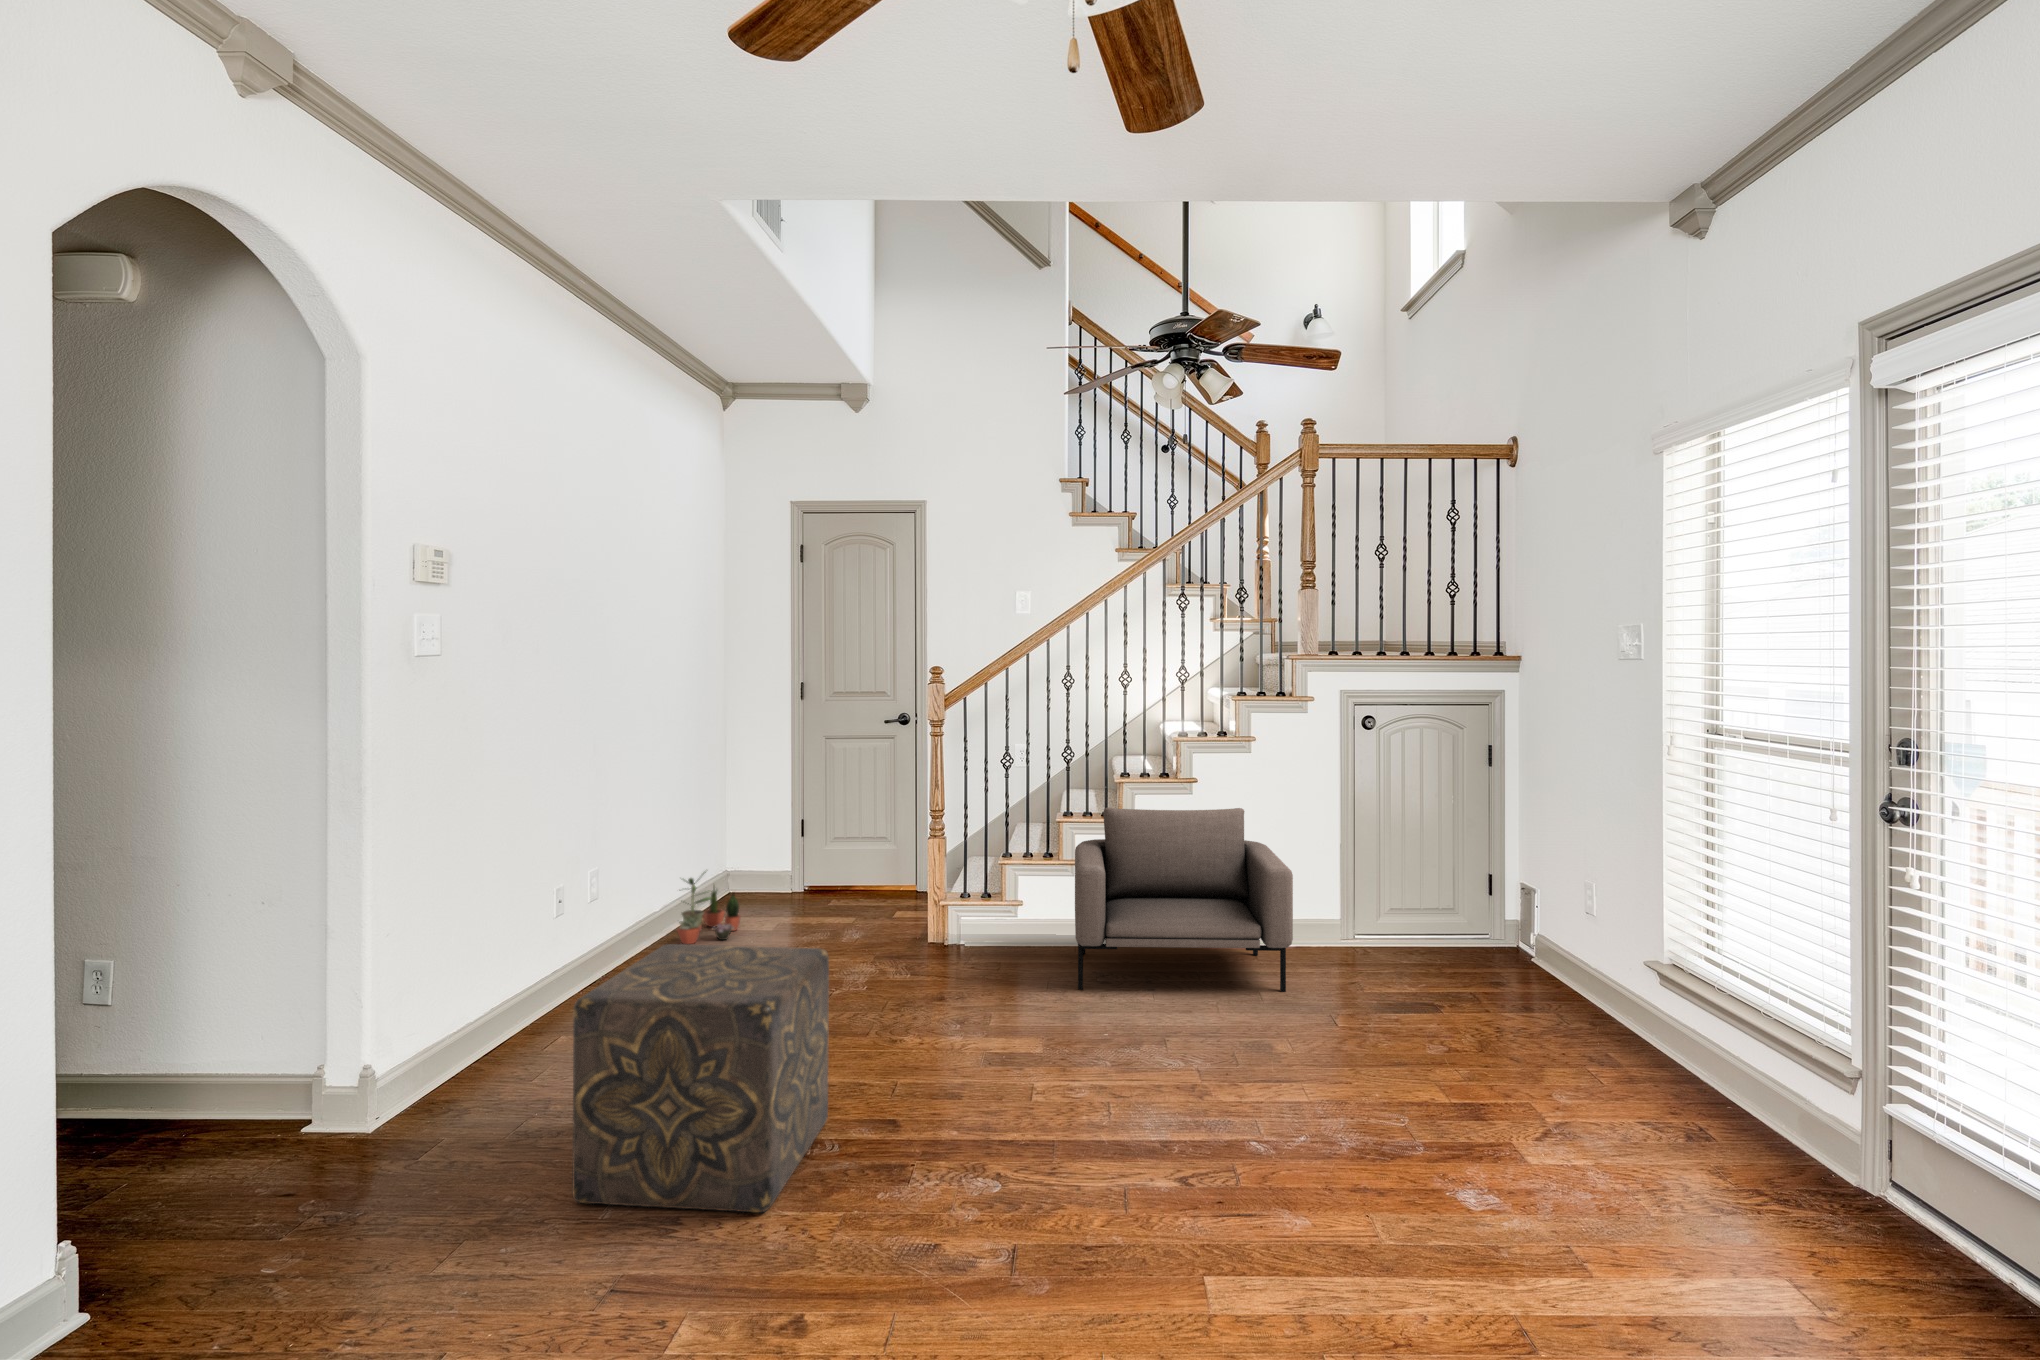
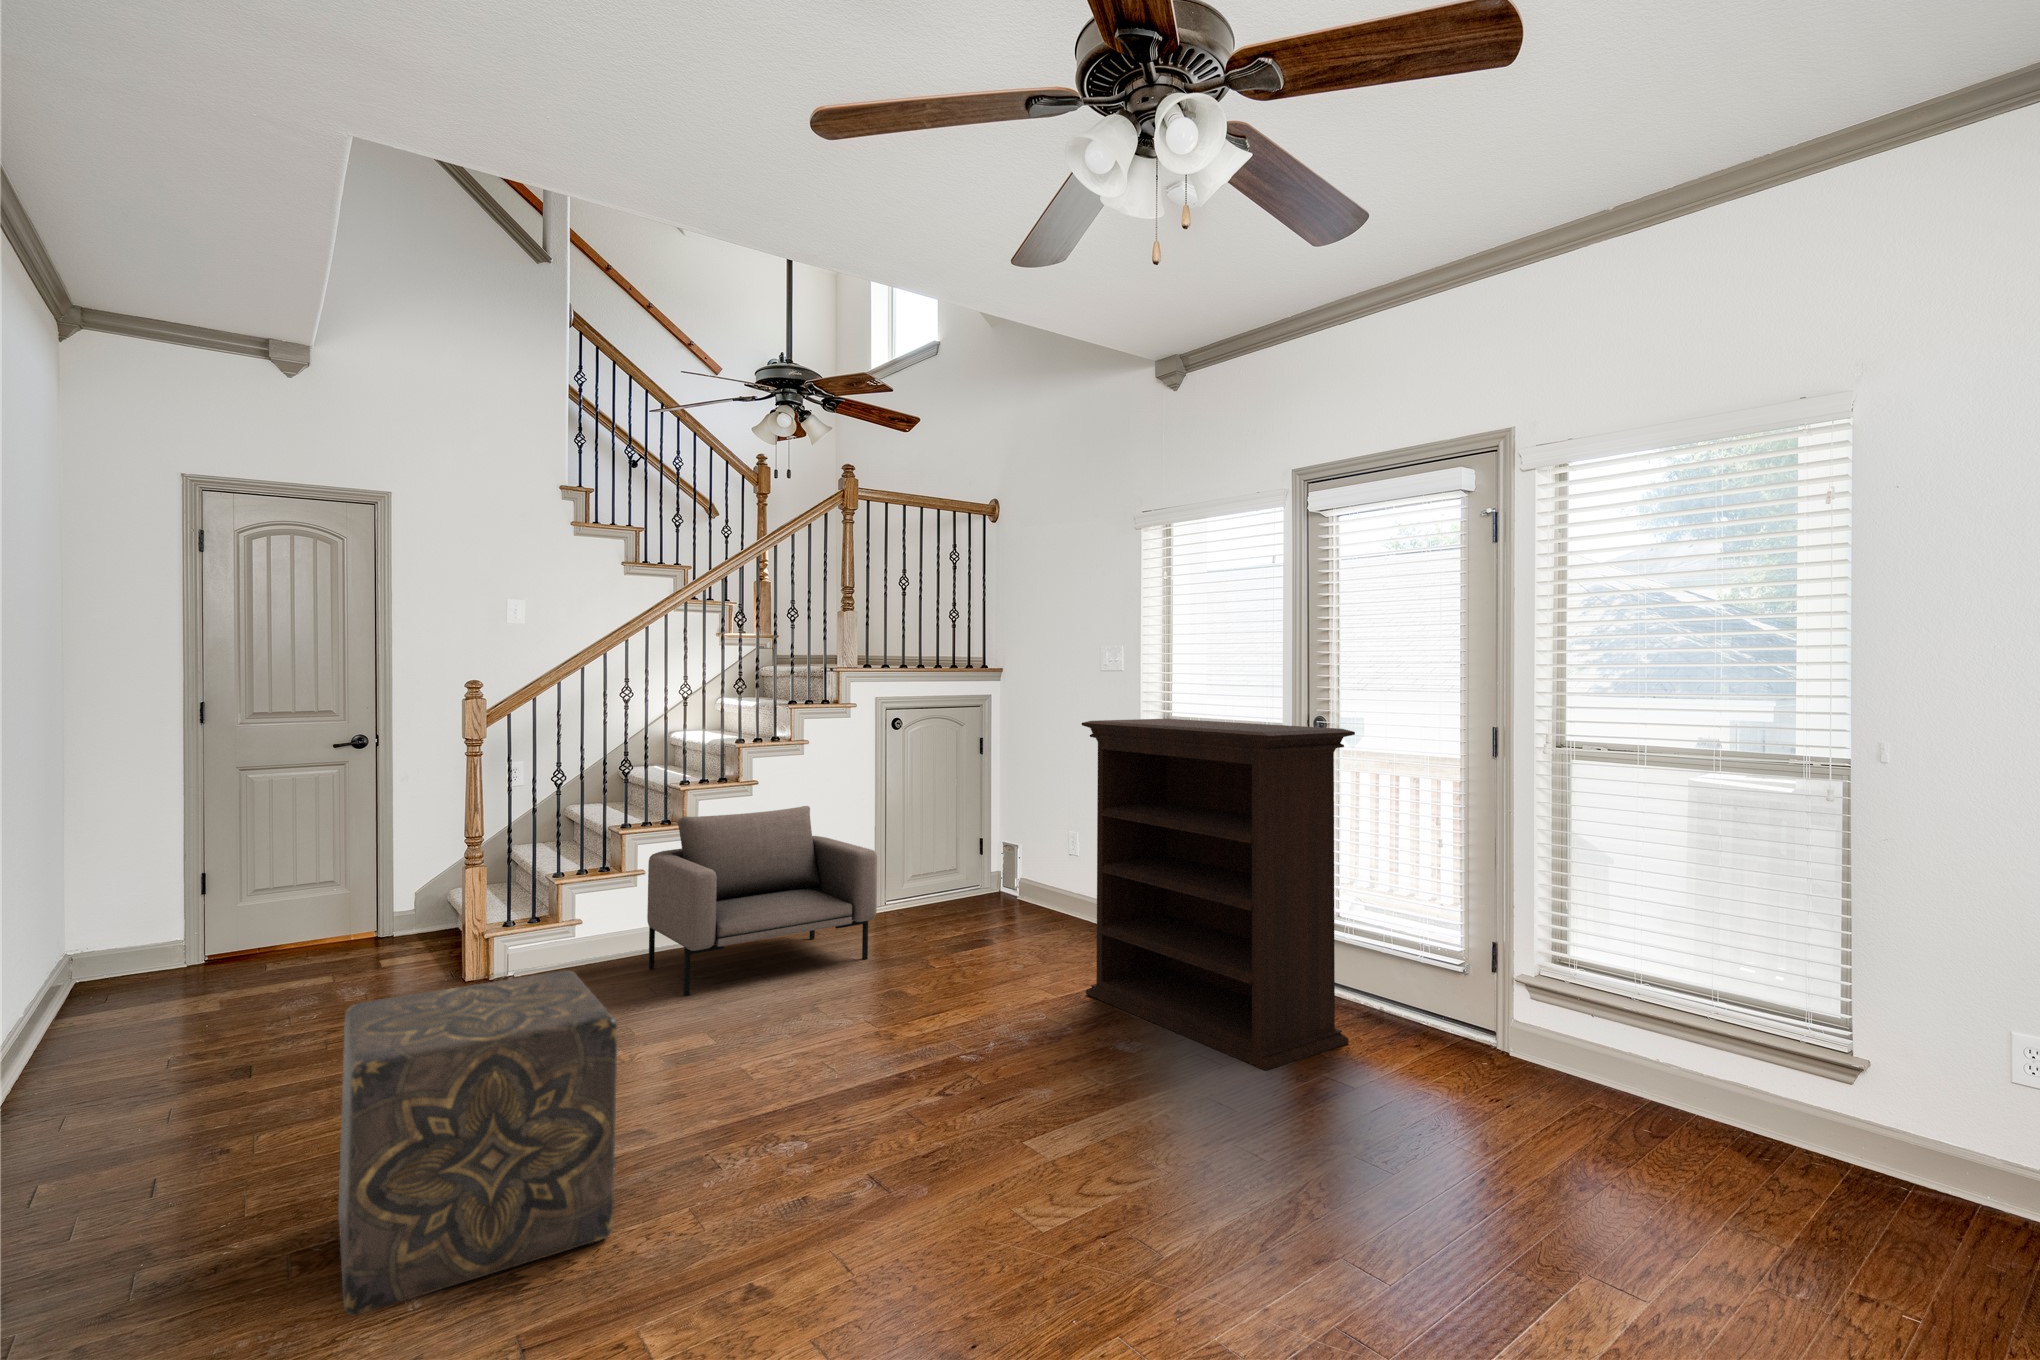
bookshelf: none [1492,734,1899,1338] -> present [1082,719,1355,1071]
potted plant: present [677,872,740,944] -> none [25,958,150,1066]

